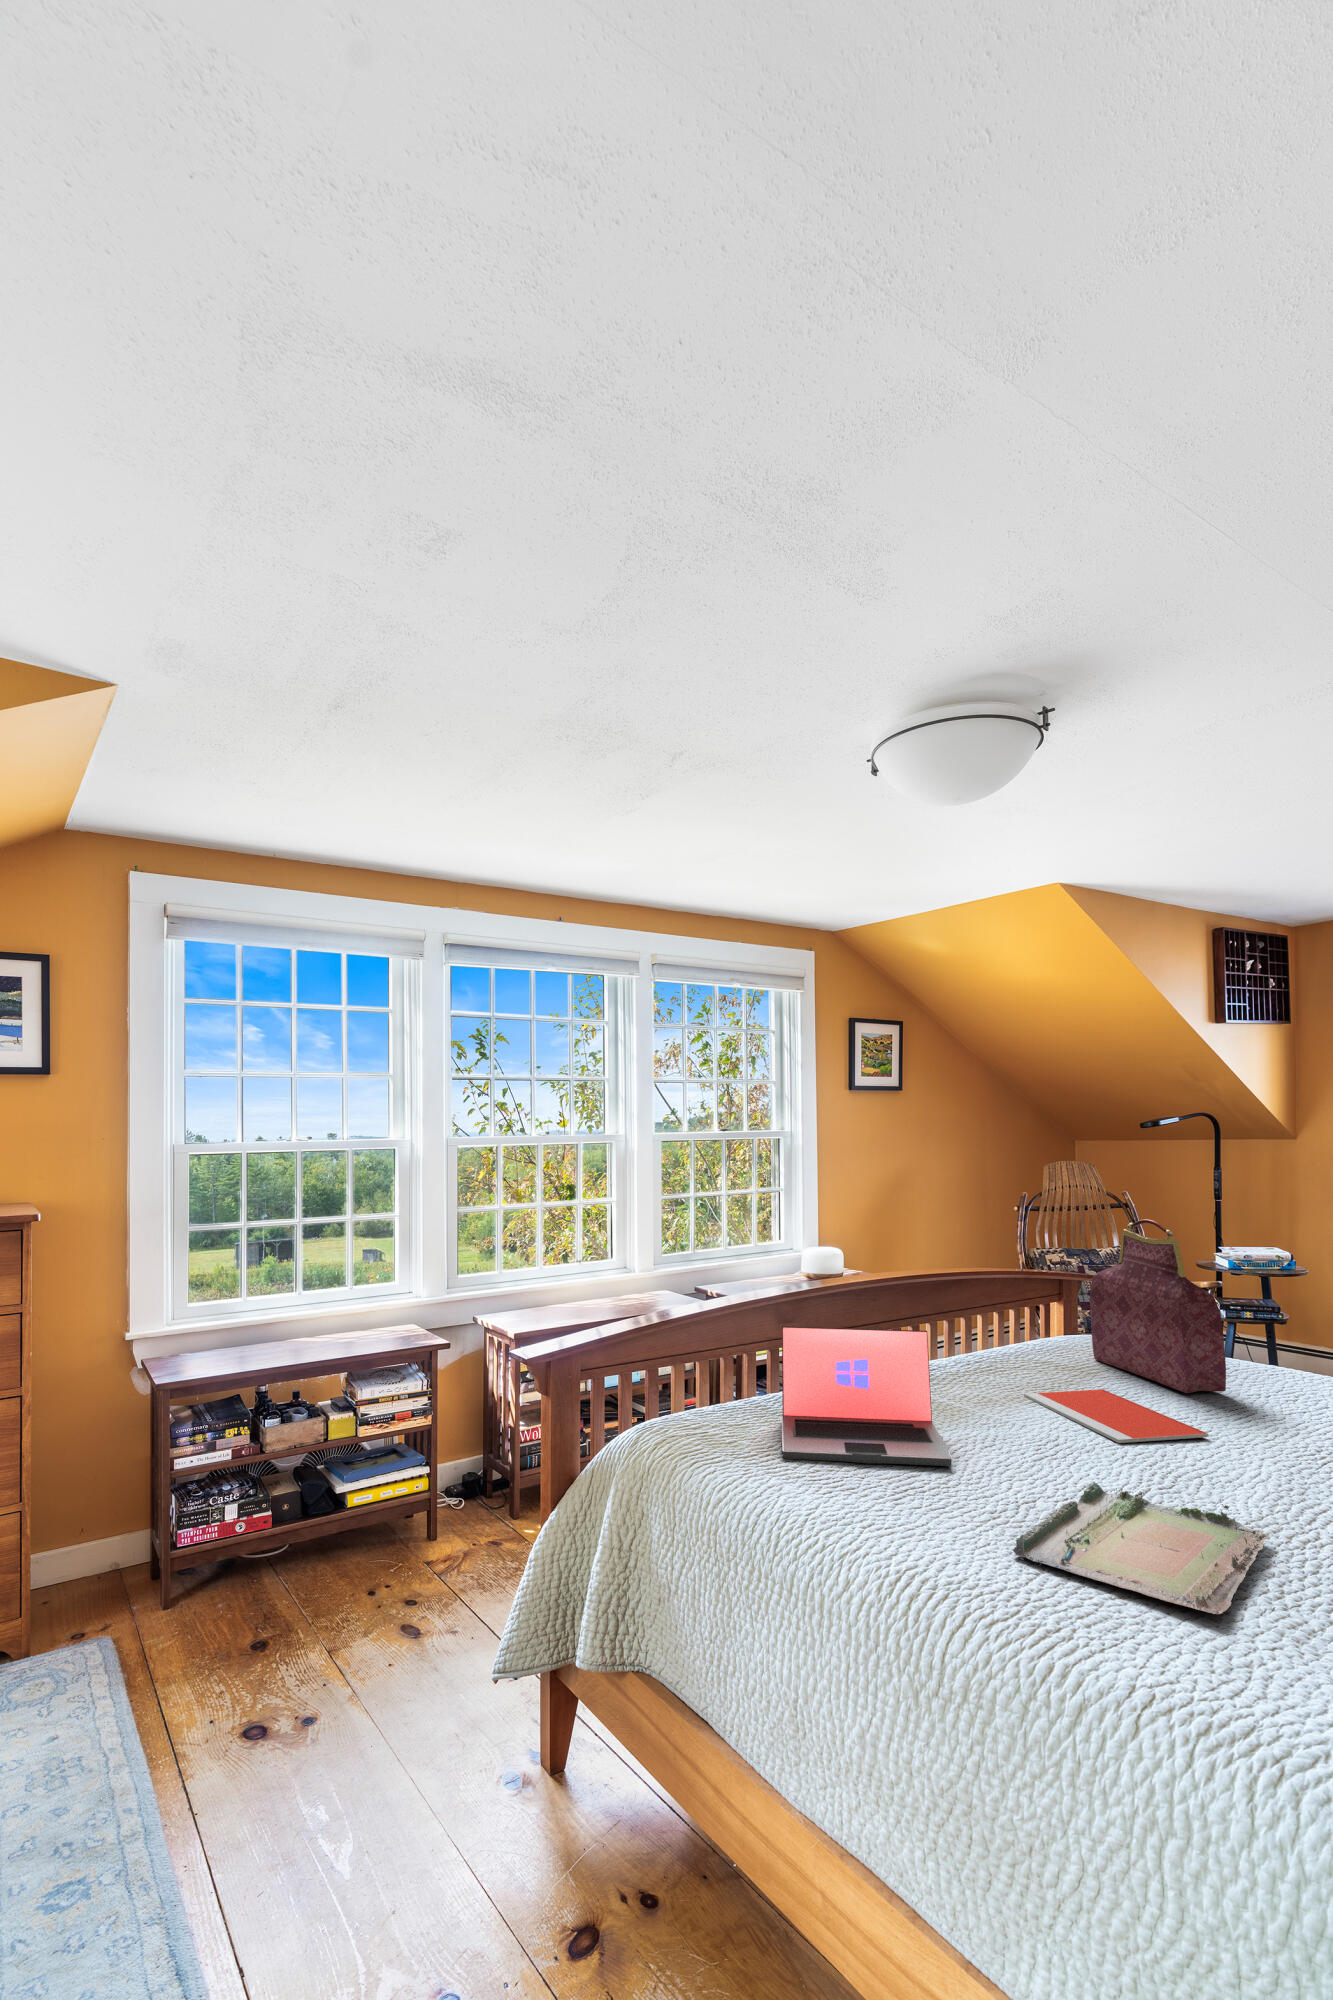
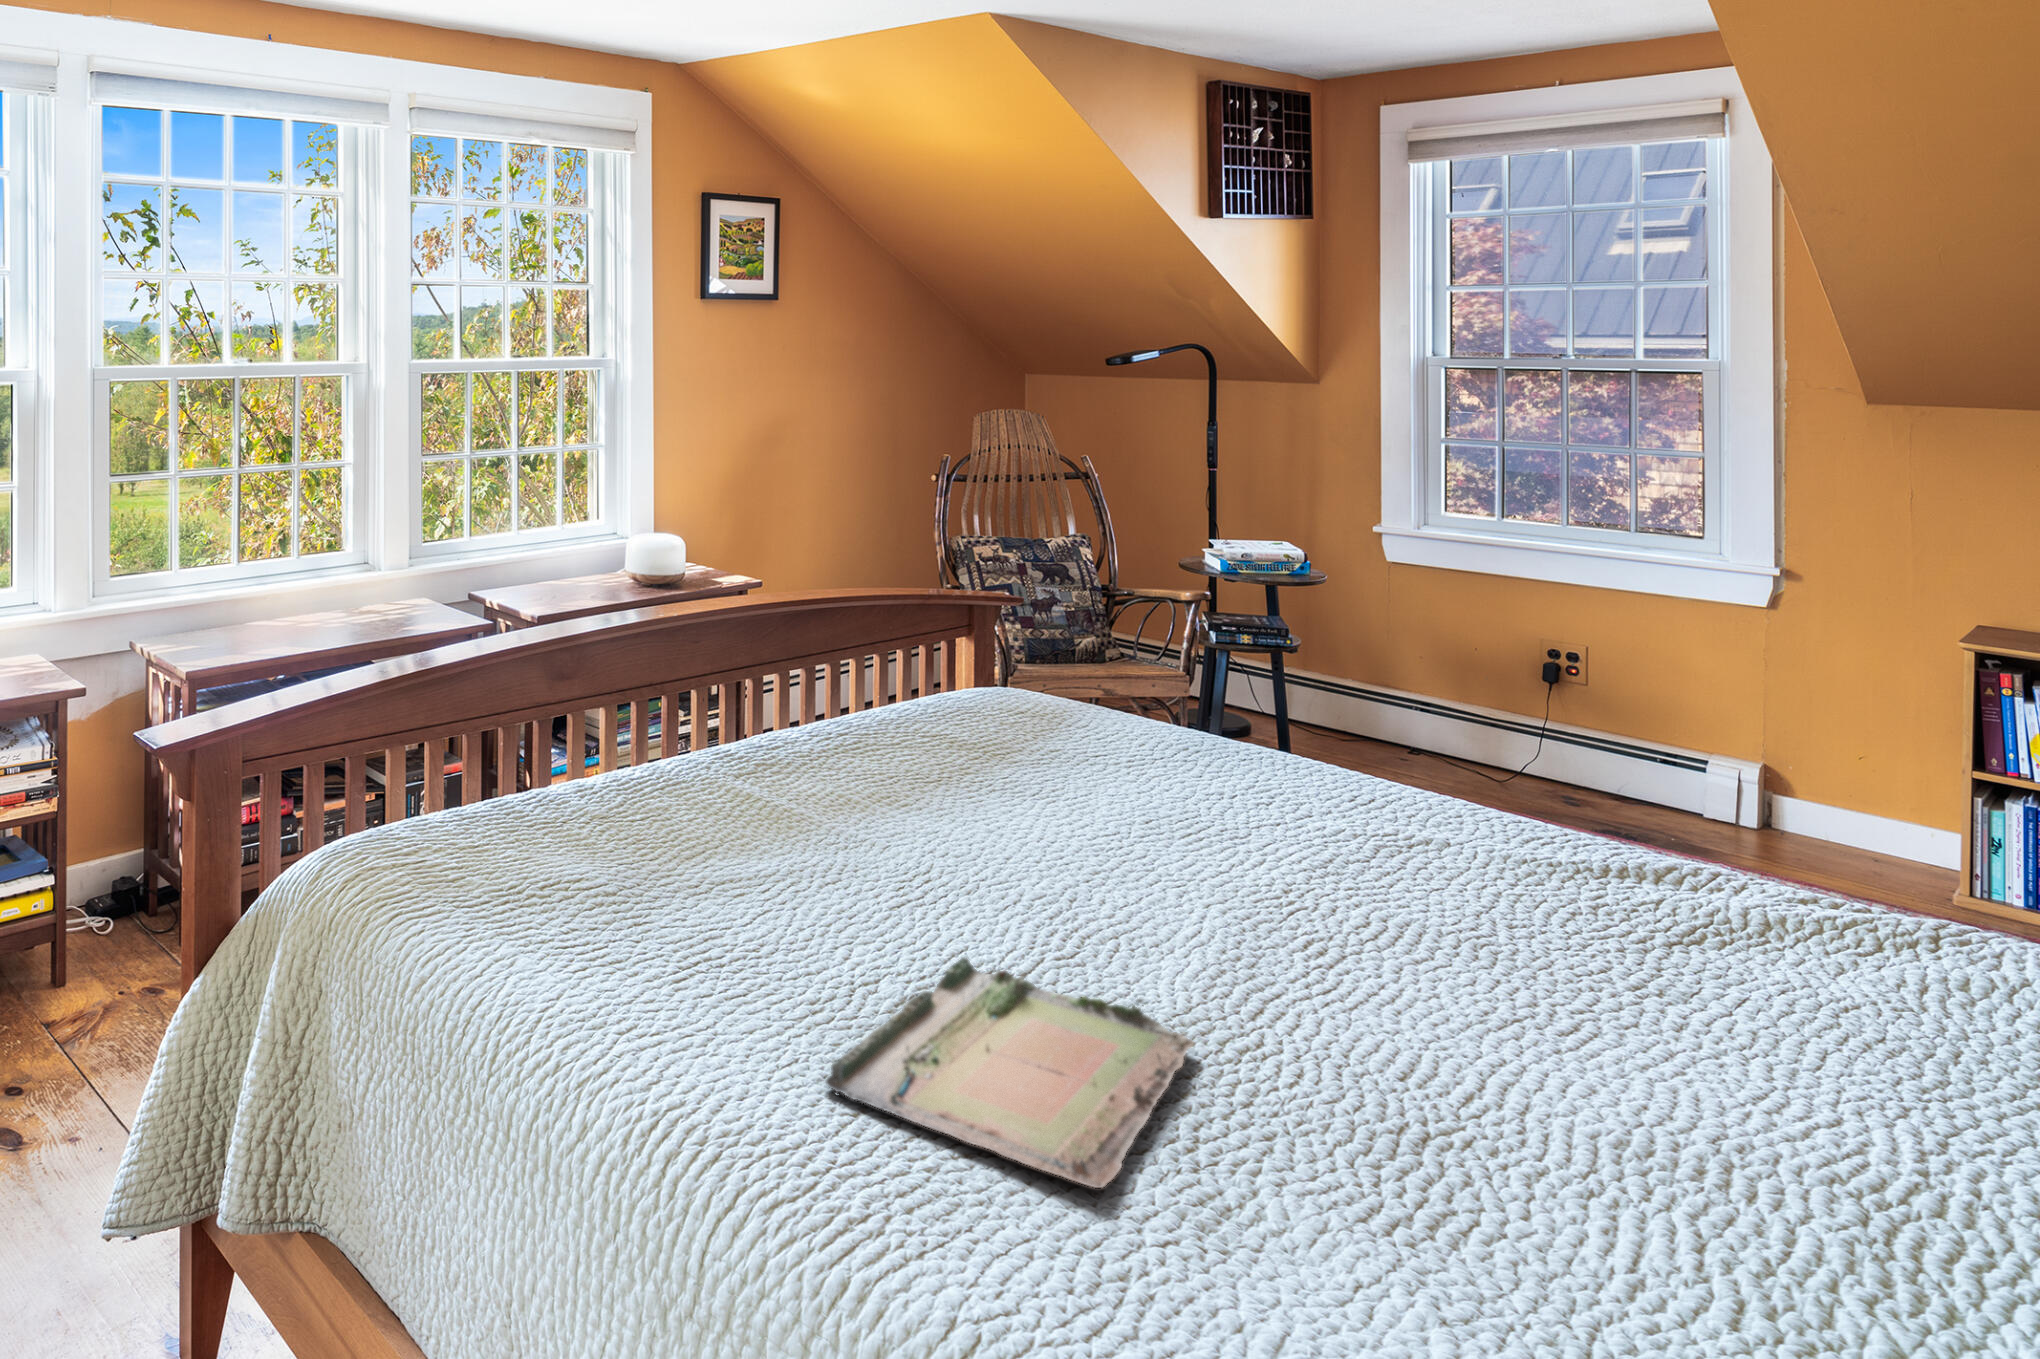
handbag: present [1090,1219,1226,1393] -> none [1001,538,1180,789]
laptop: present [782,1326,952,1466] -> none [518,718,764,930]
notebook: present [1024,1389,1209,1443] -> none [890,786,1140,880]

